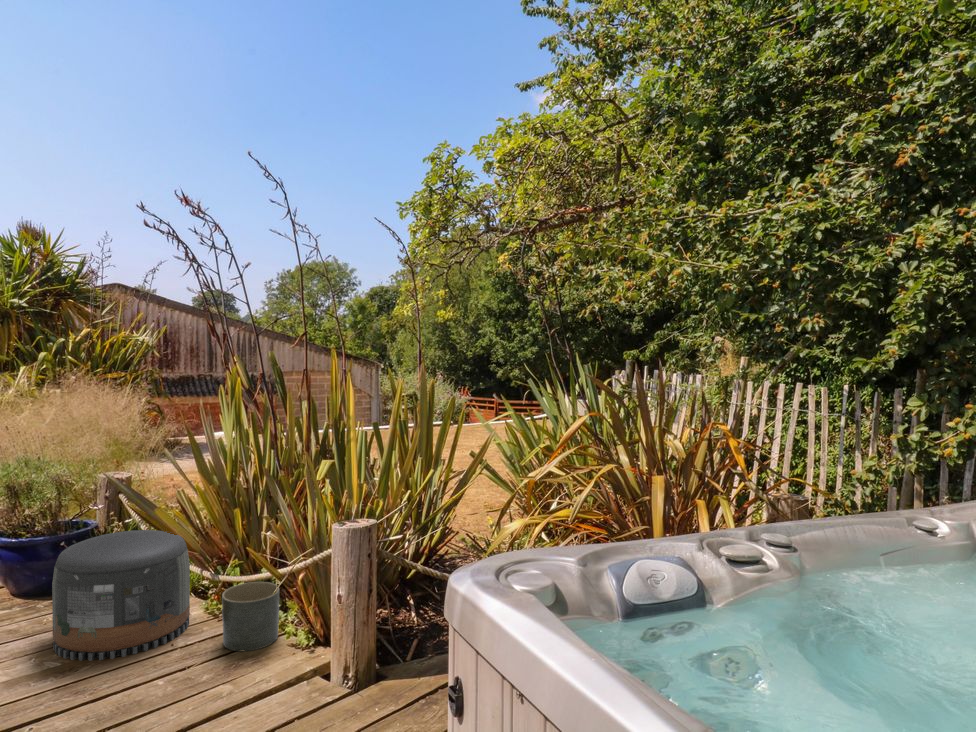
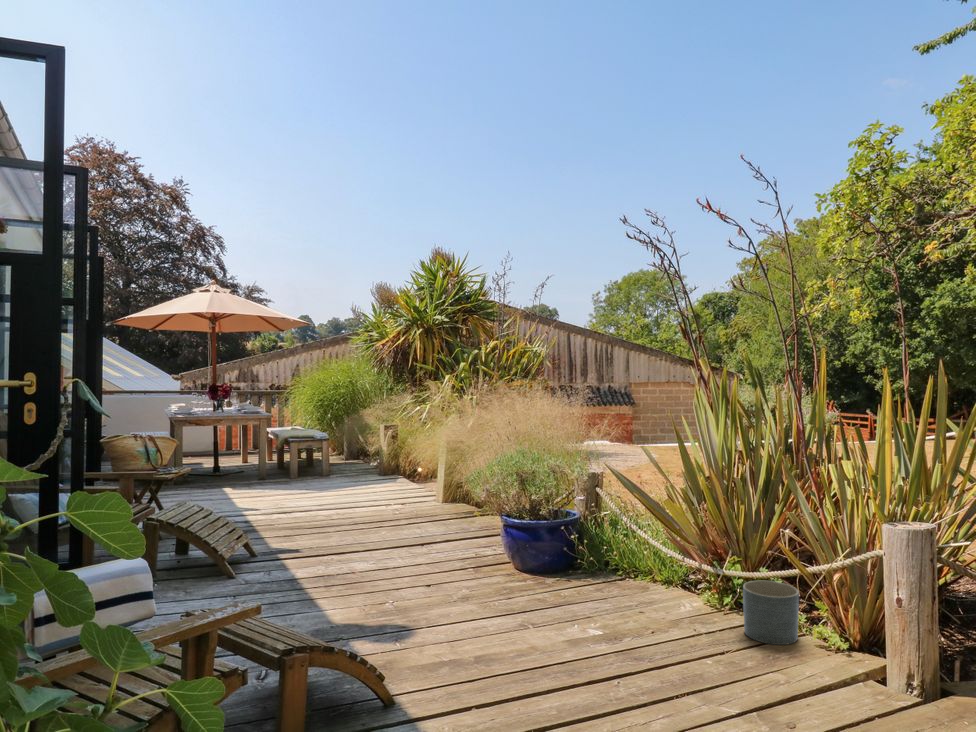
pouf: present [52,530,190,661] -> none [590,521,698,632]

